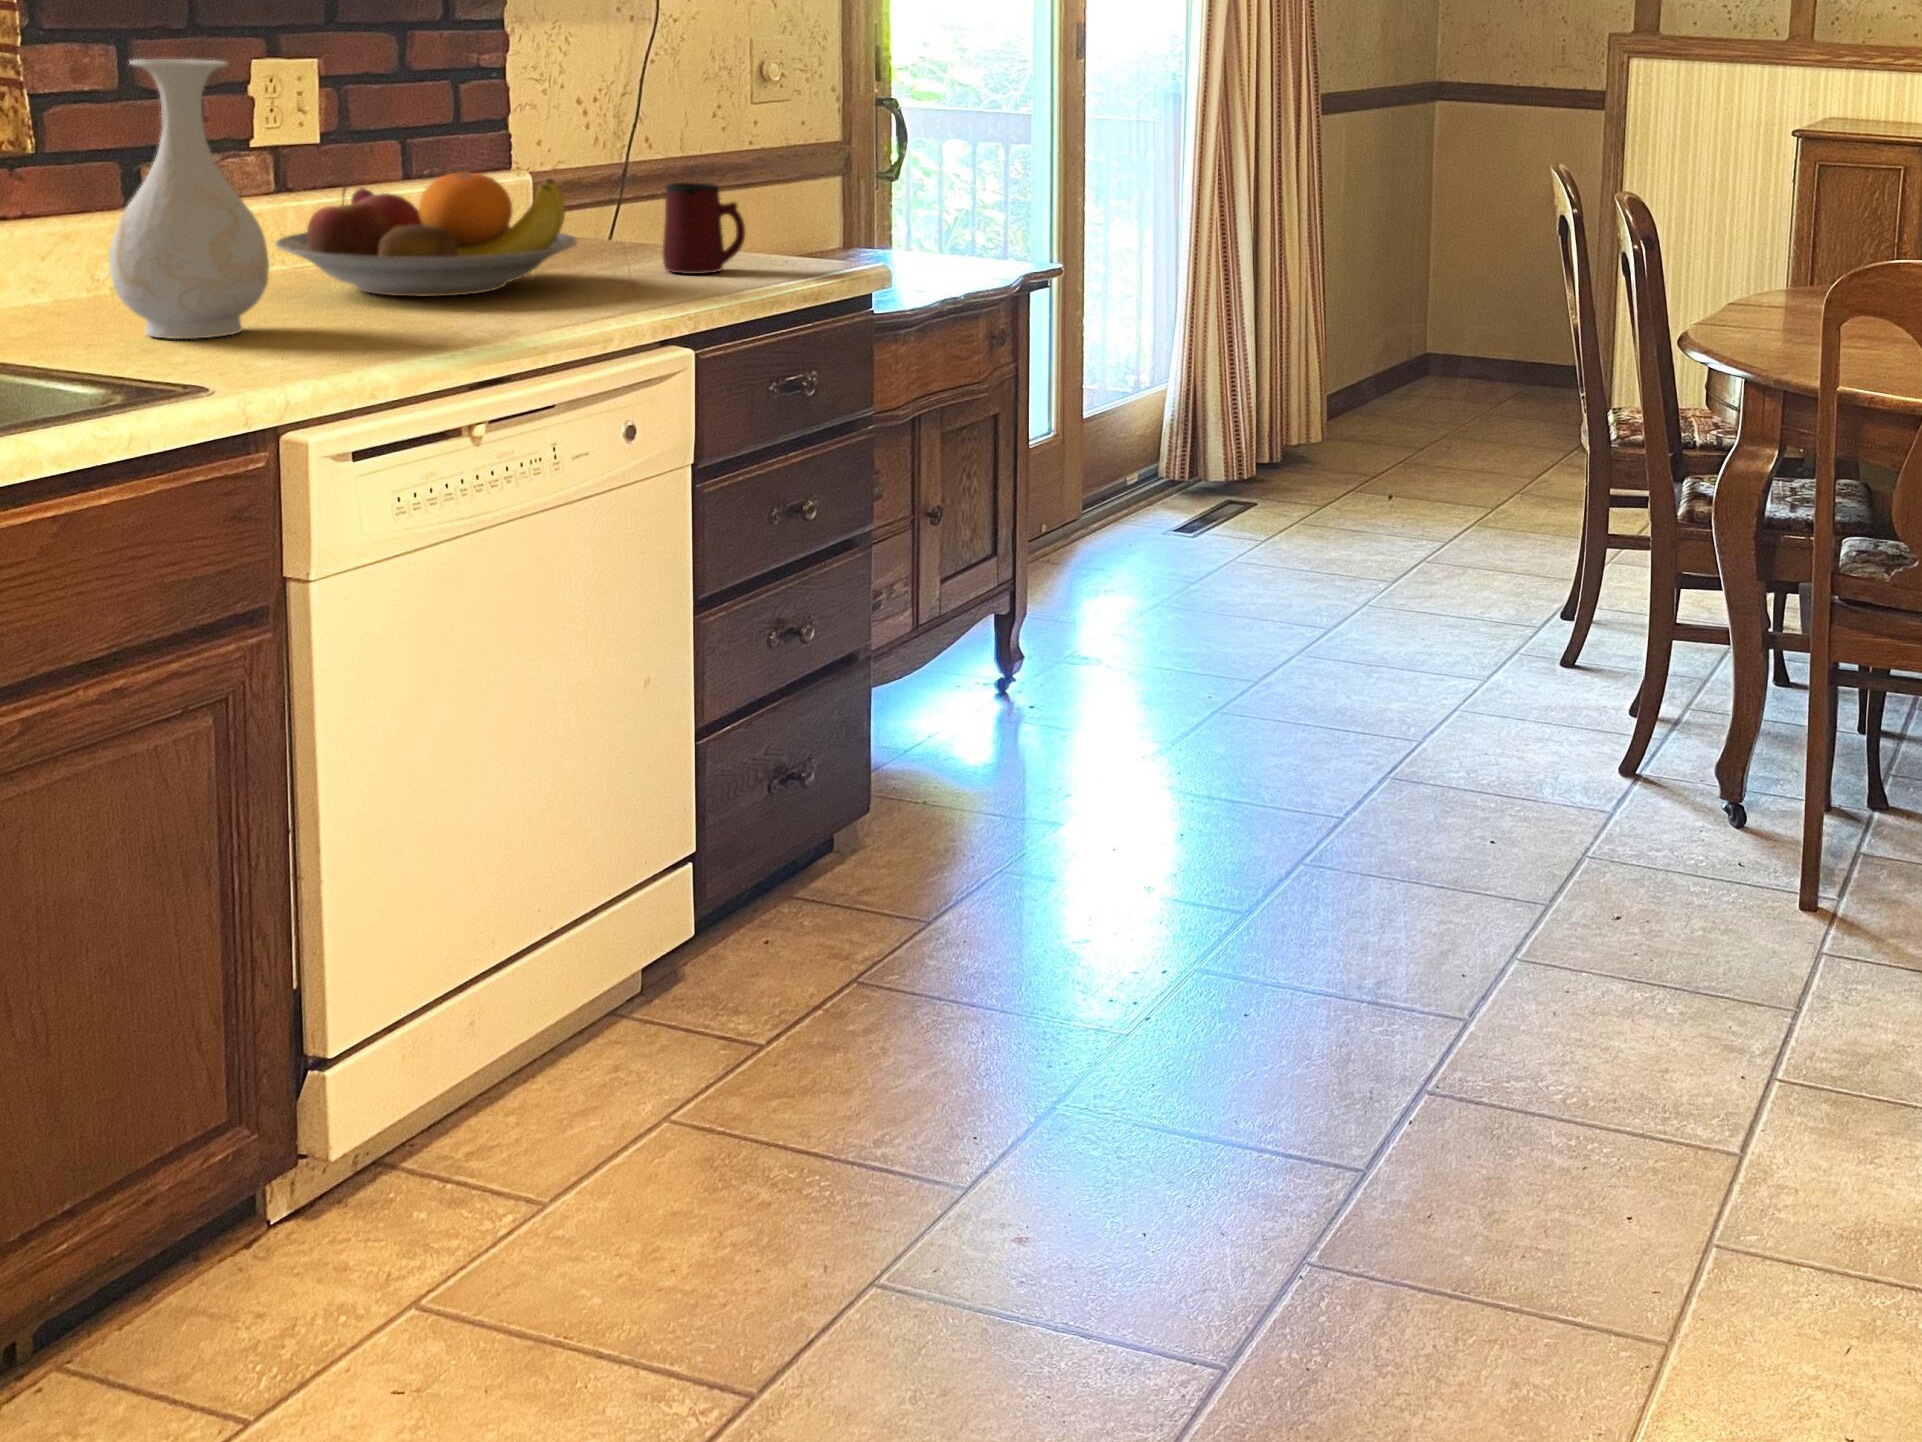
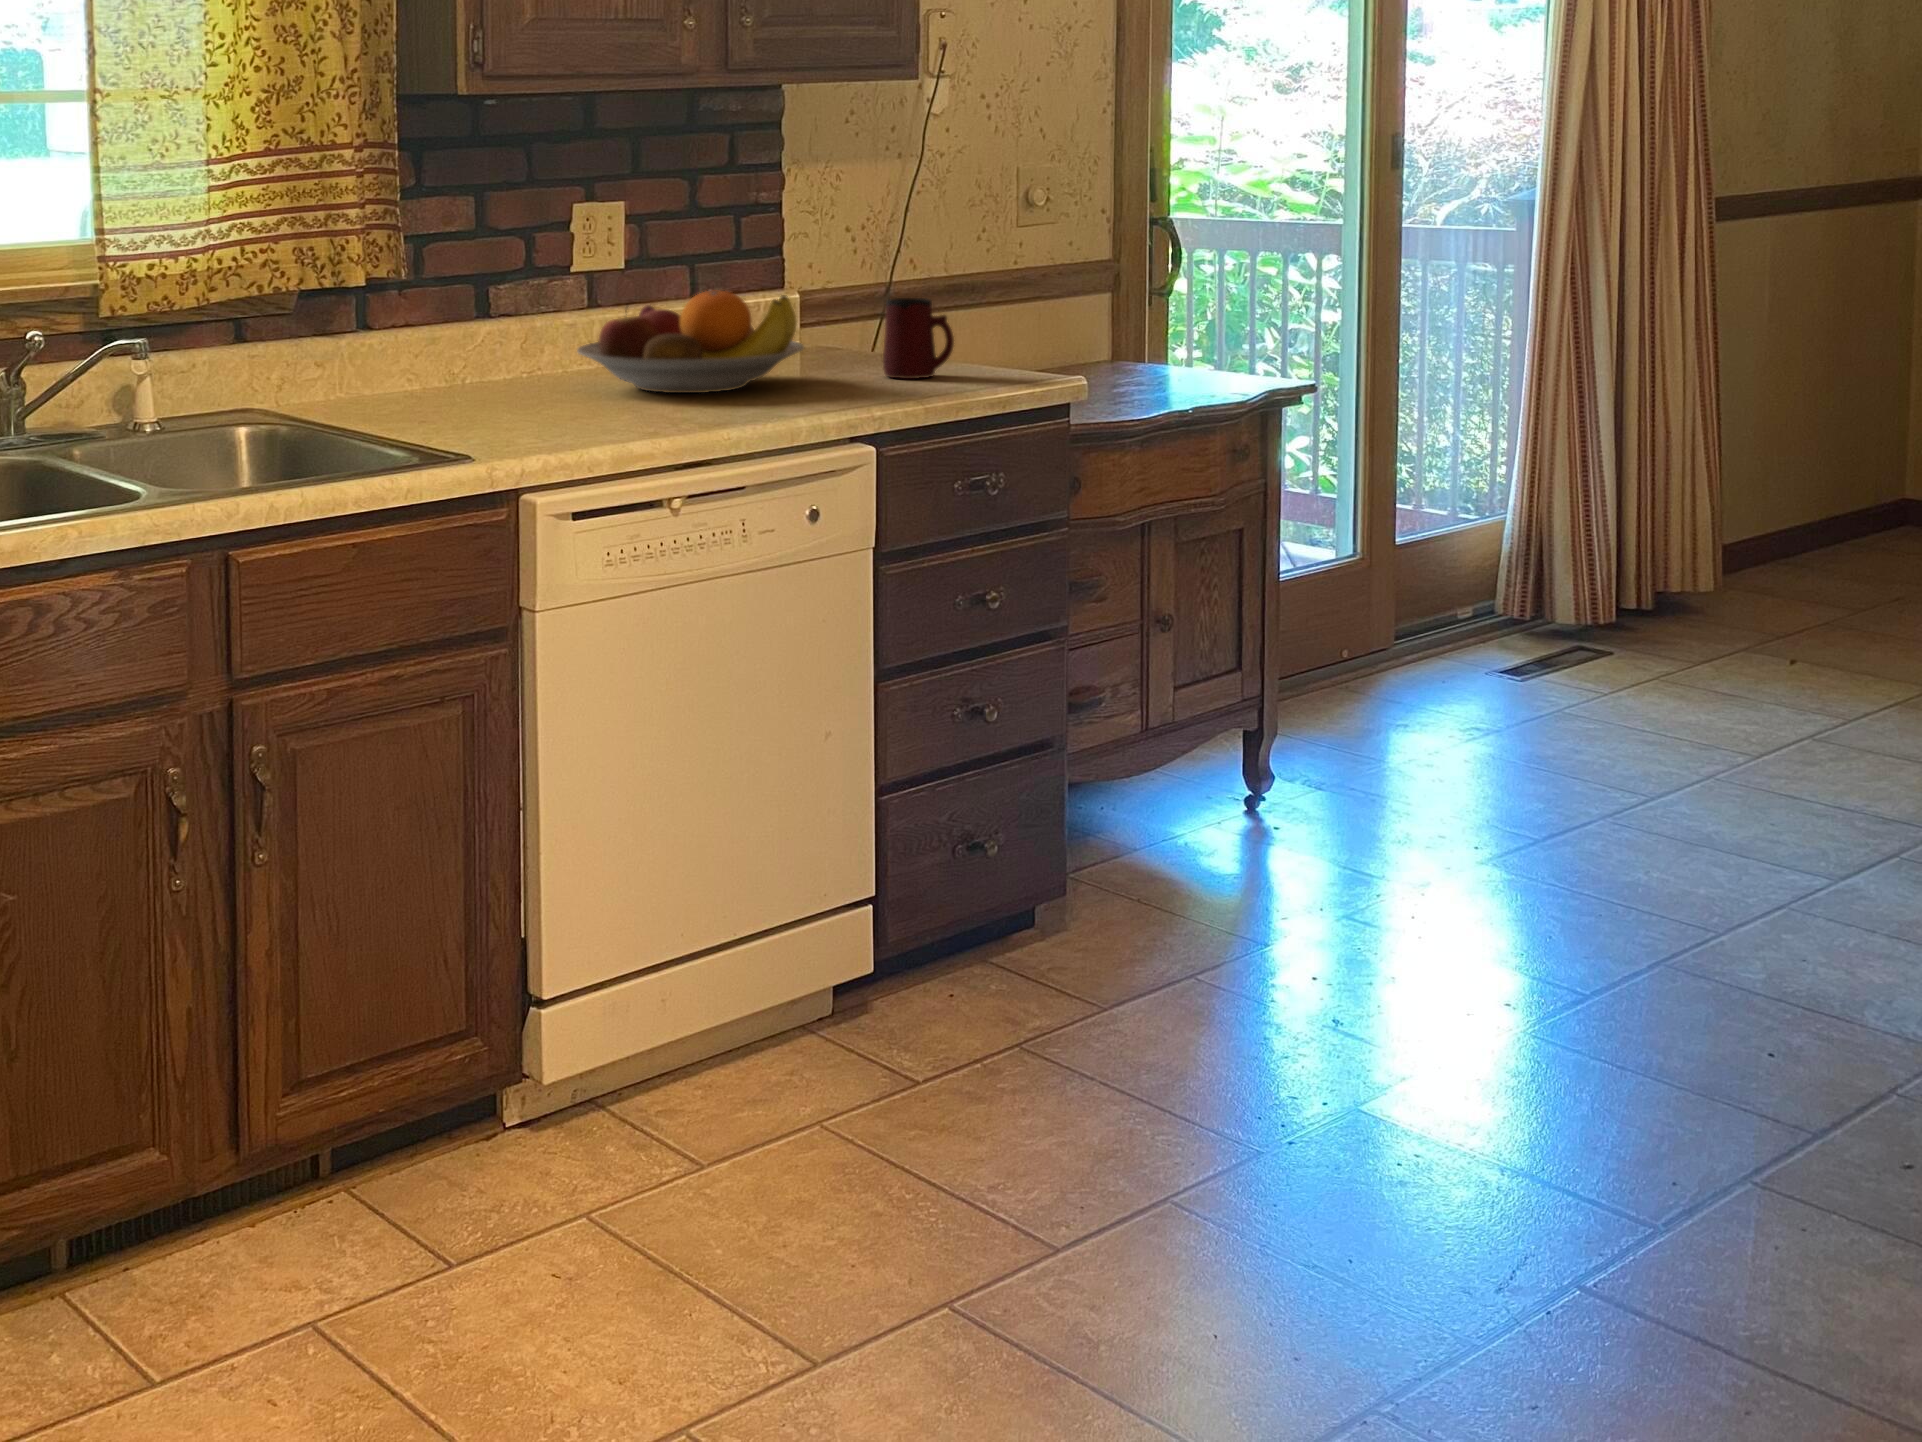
vase: present [109,59,269,339] -> none [444,205,551,420]

